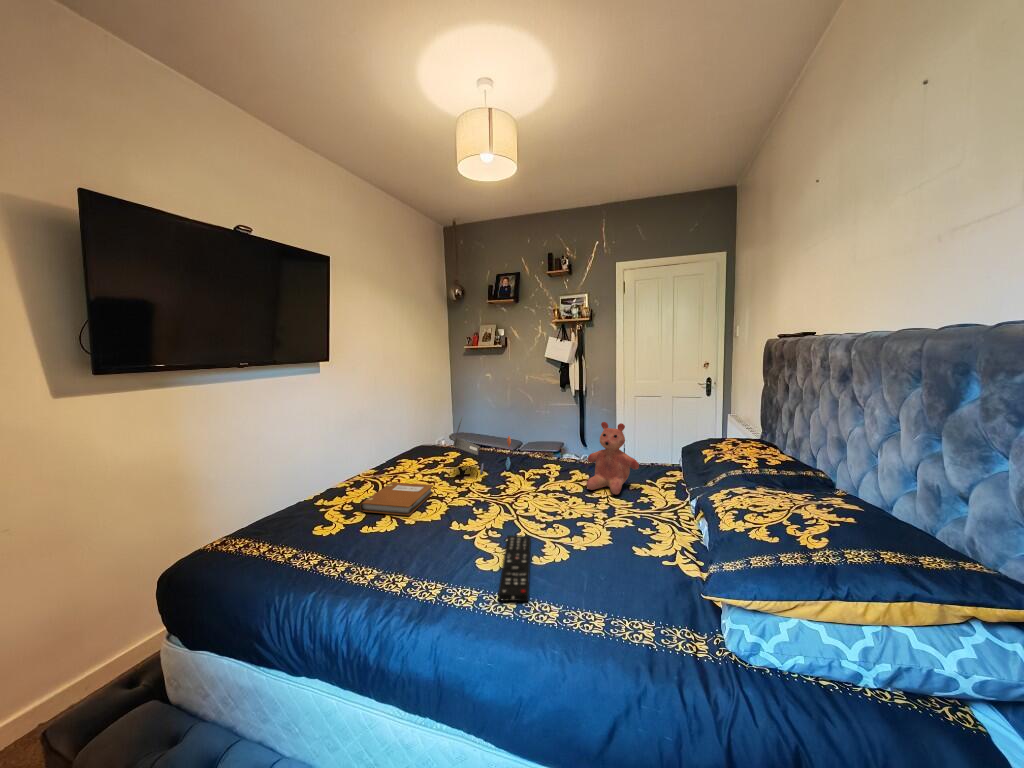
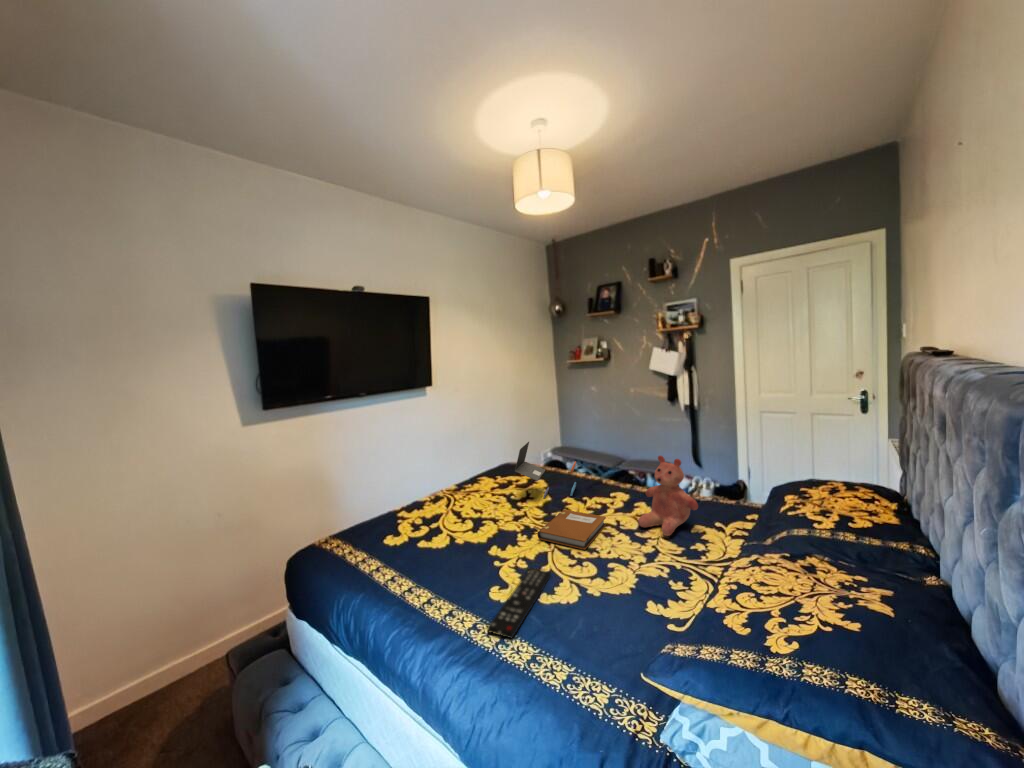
notebook: present [360,482,434,516] -> present [537,510,606,550]

